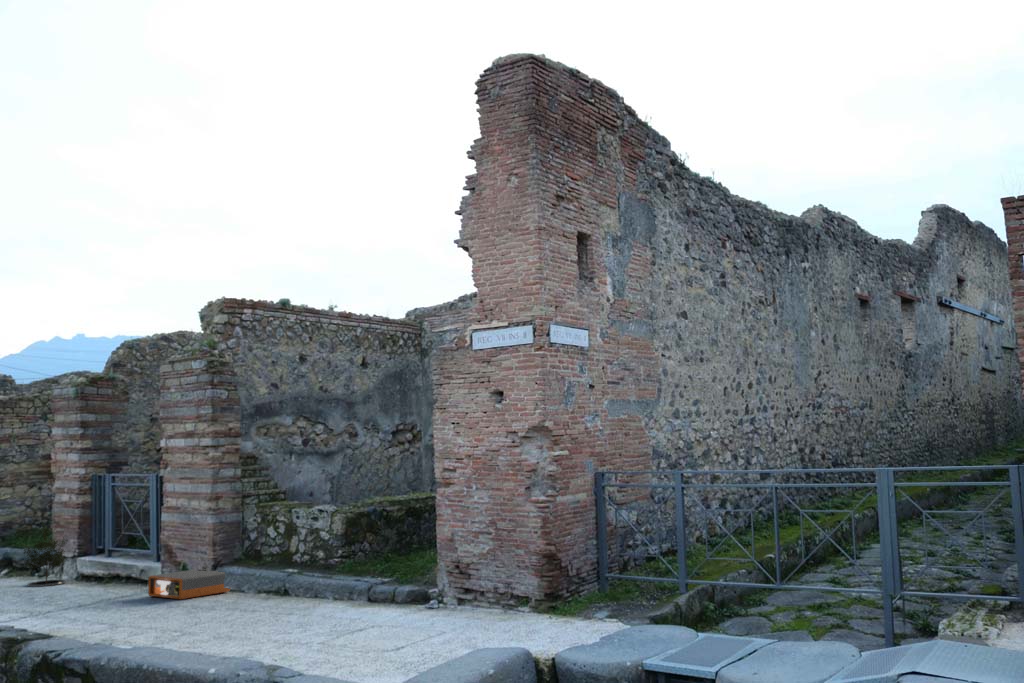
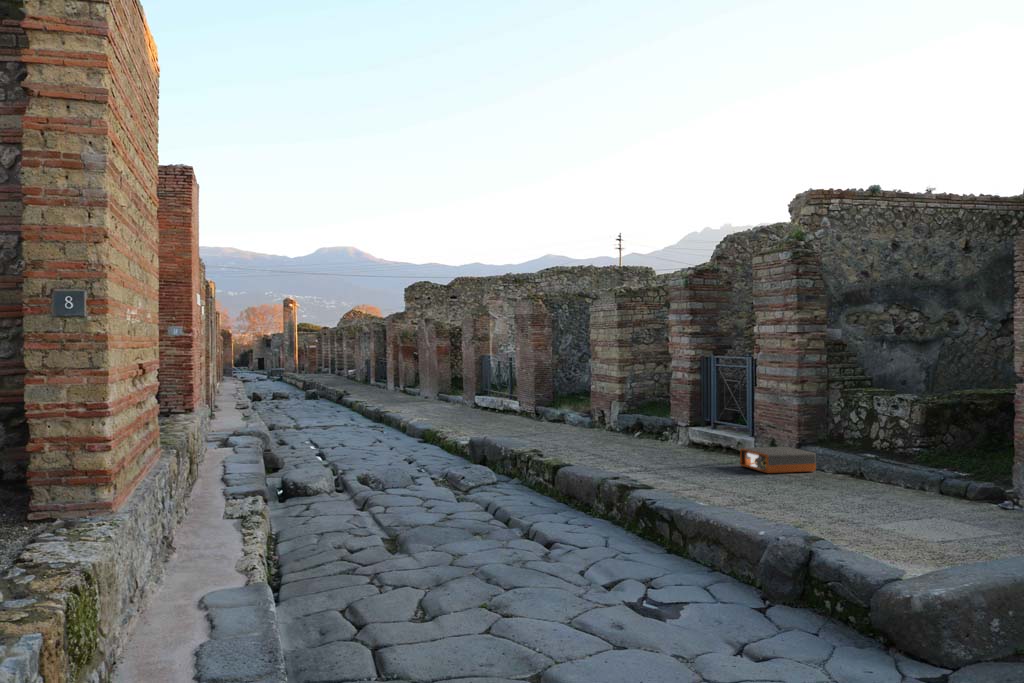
potted tree: present [24,522,67,587] -> none [645,392,681,445]

